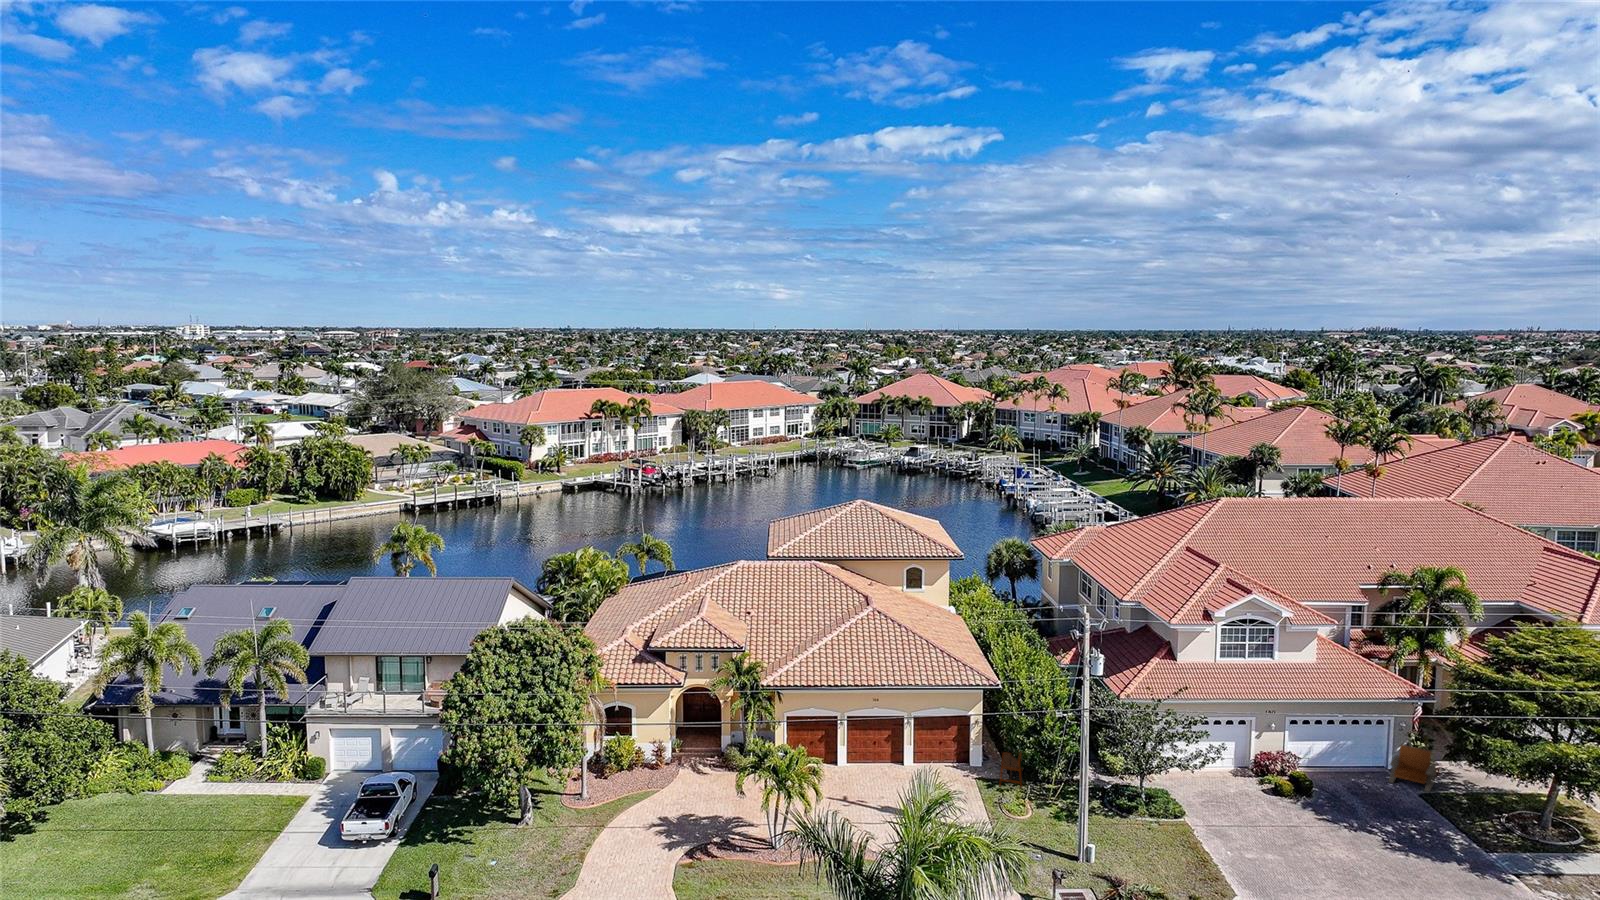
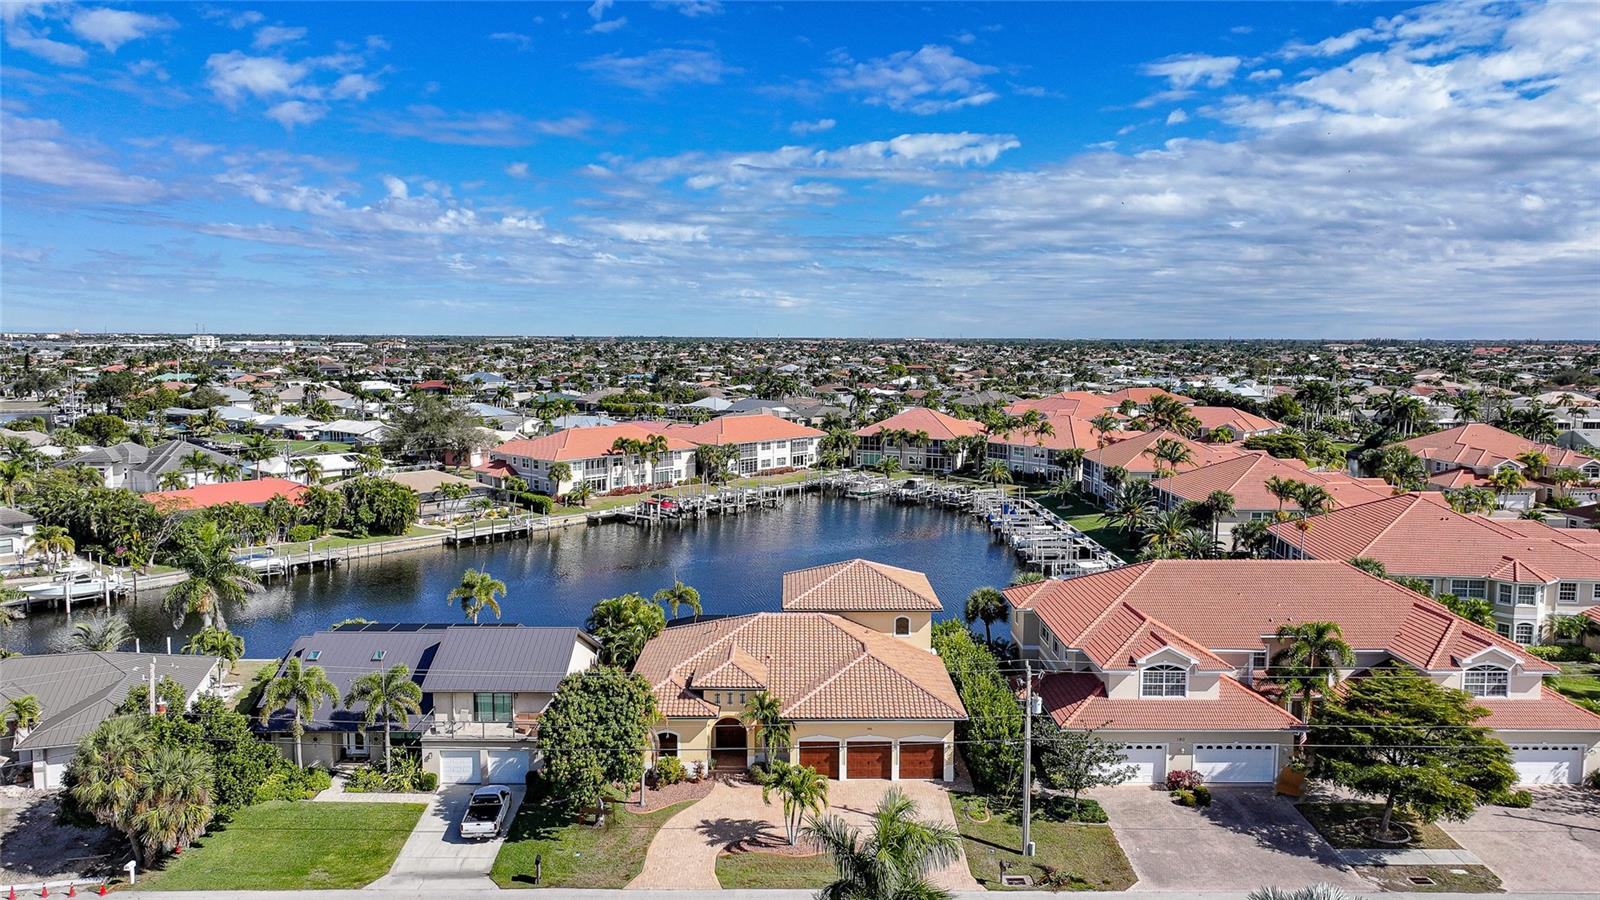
bench: present [999,751,1022,787] -> present [579,796,616,832]

